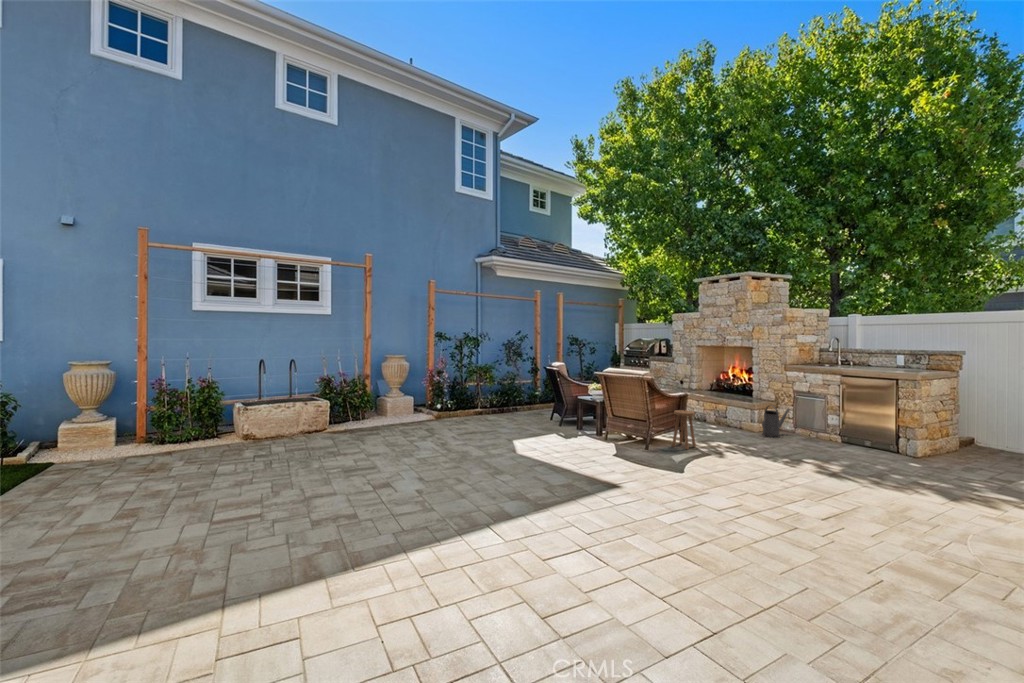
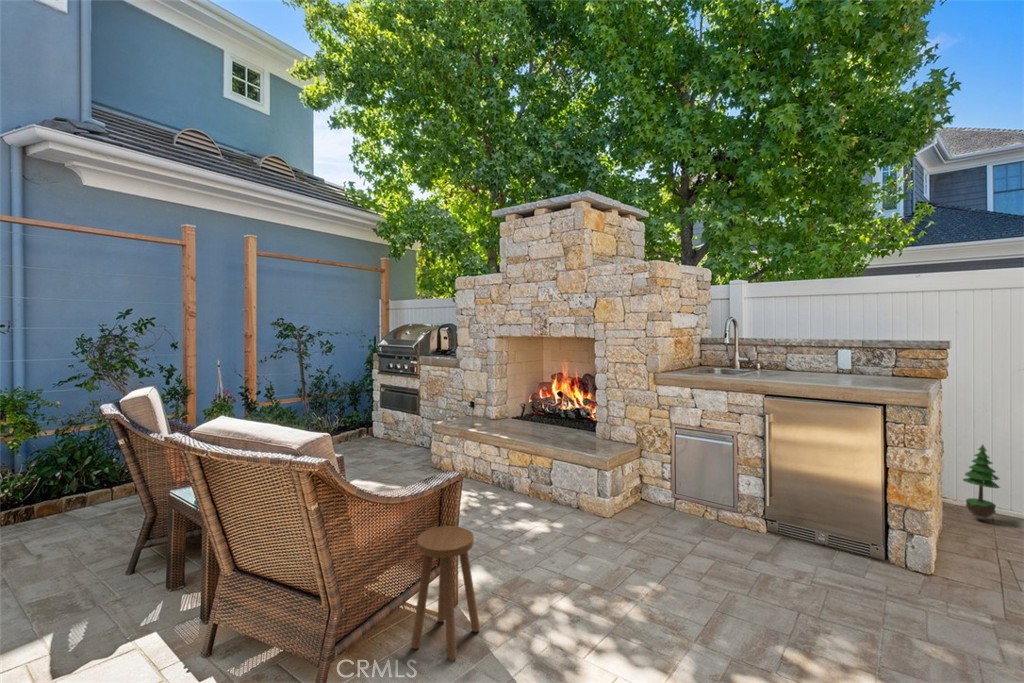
watering can: present [762,405,789,437] -> none [620,459,664,528]
potted tree: none [983,410,1006,453] -> present [963,445,1000,520]

